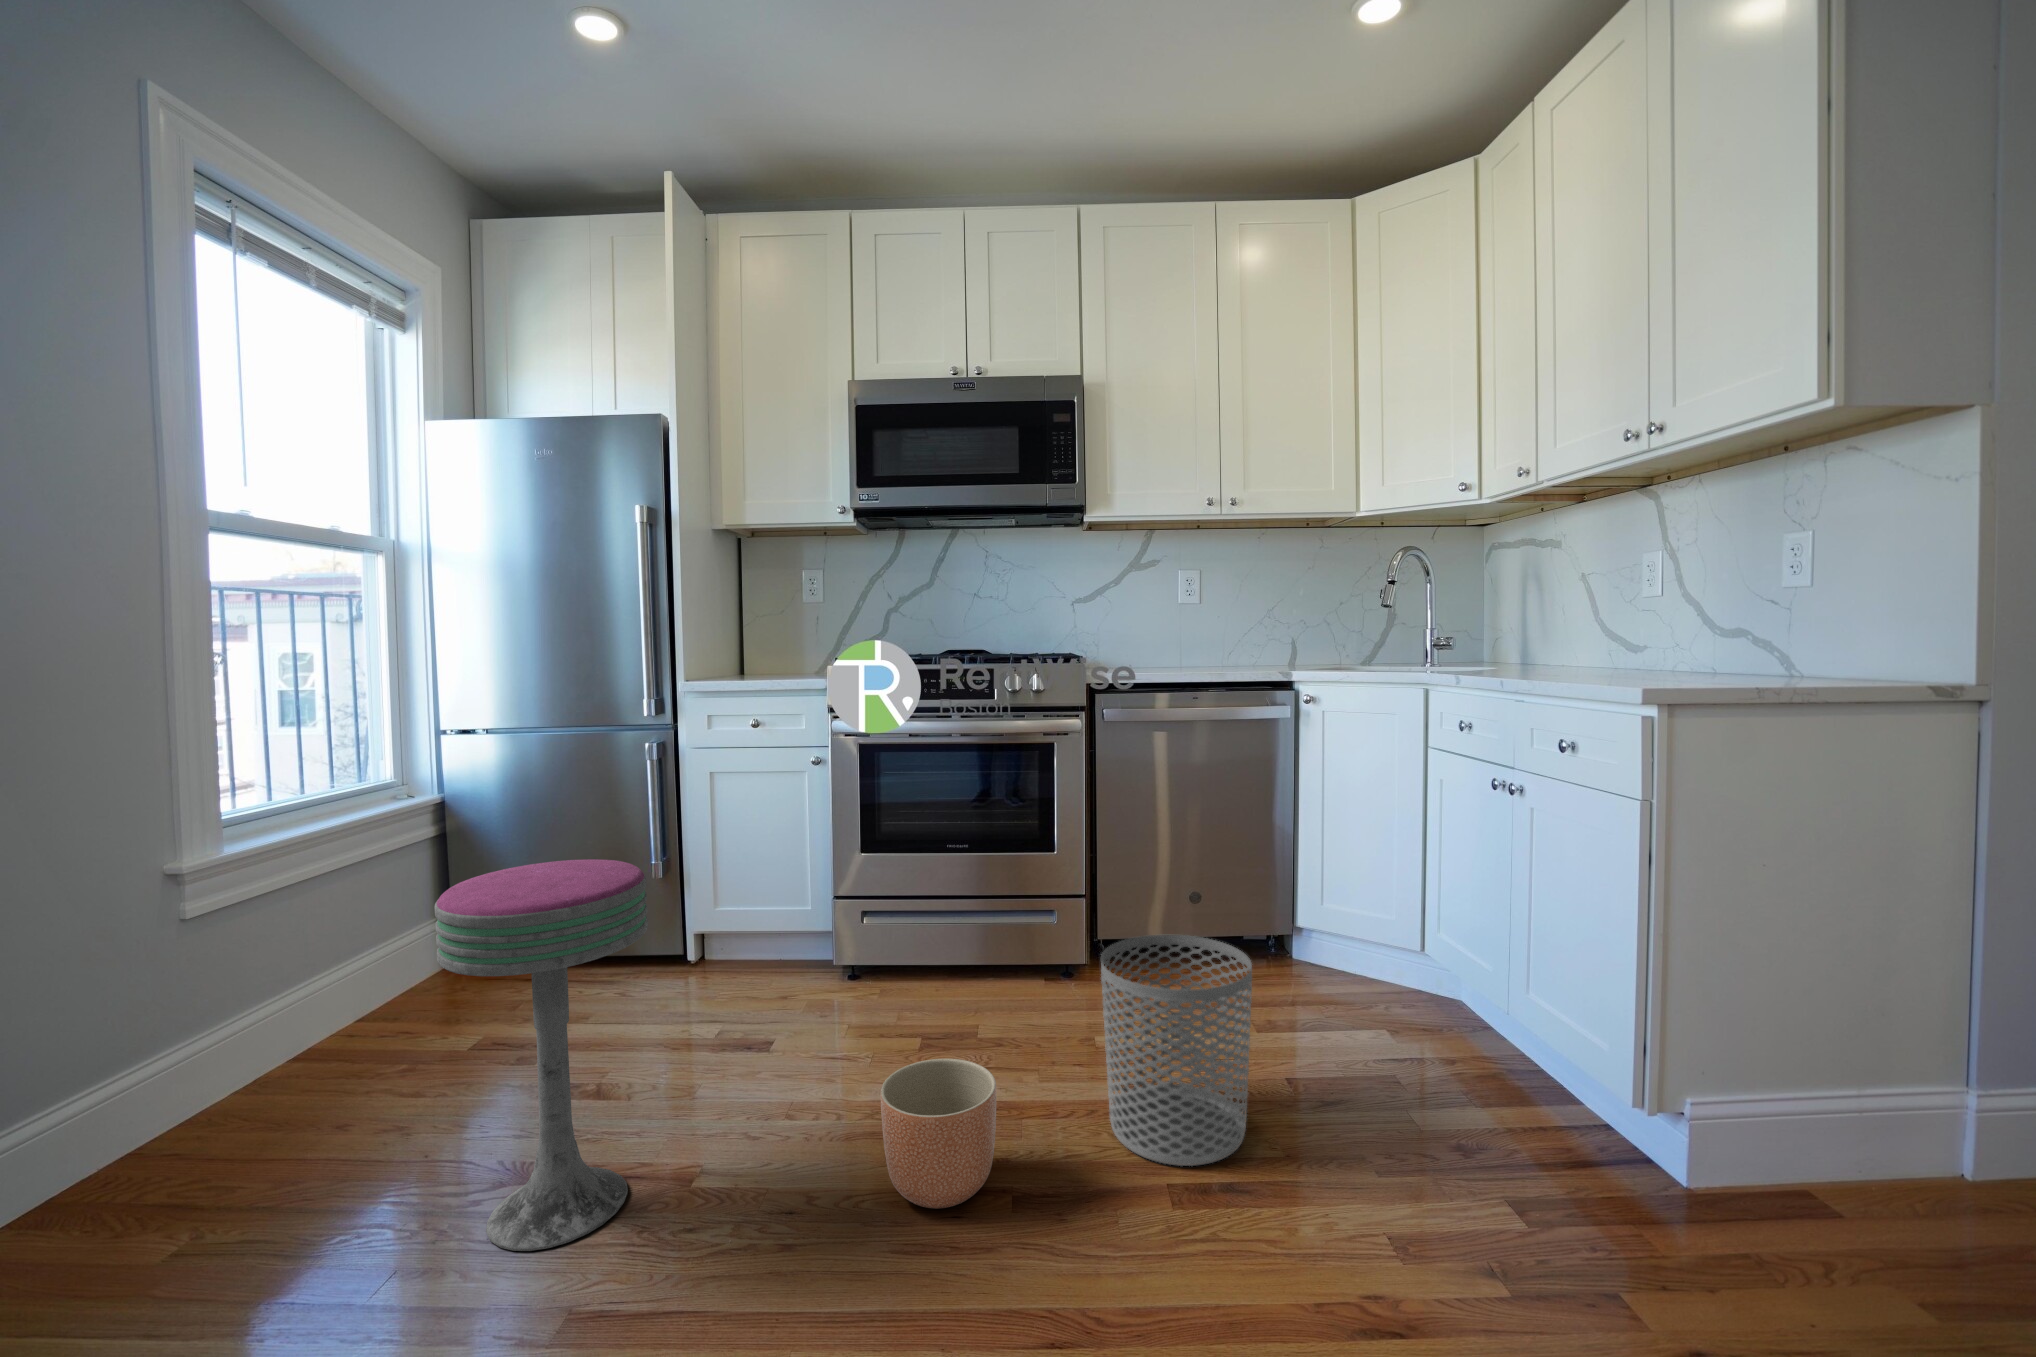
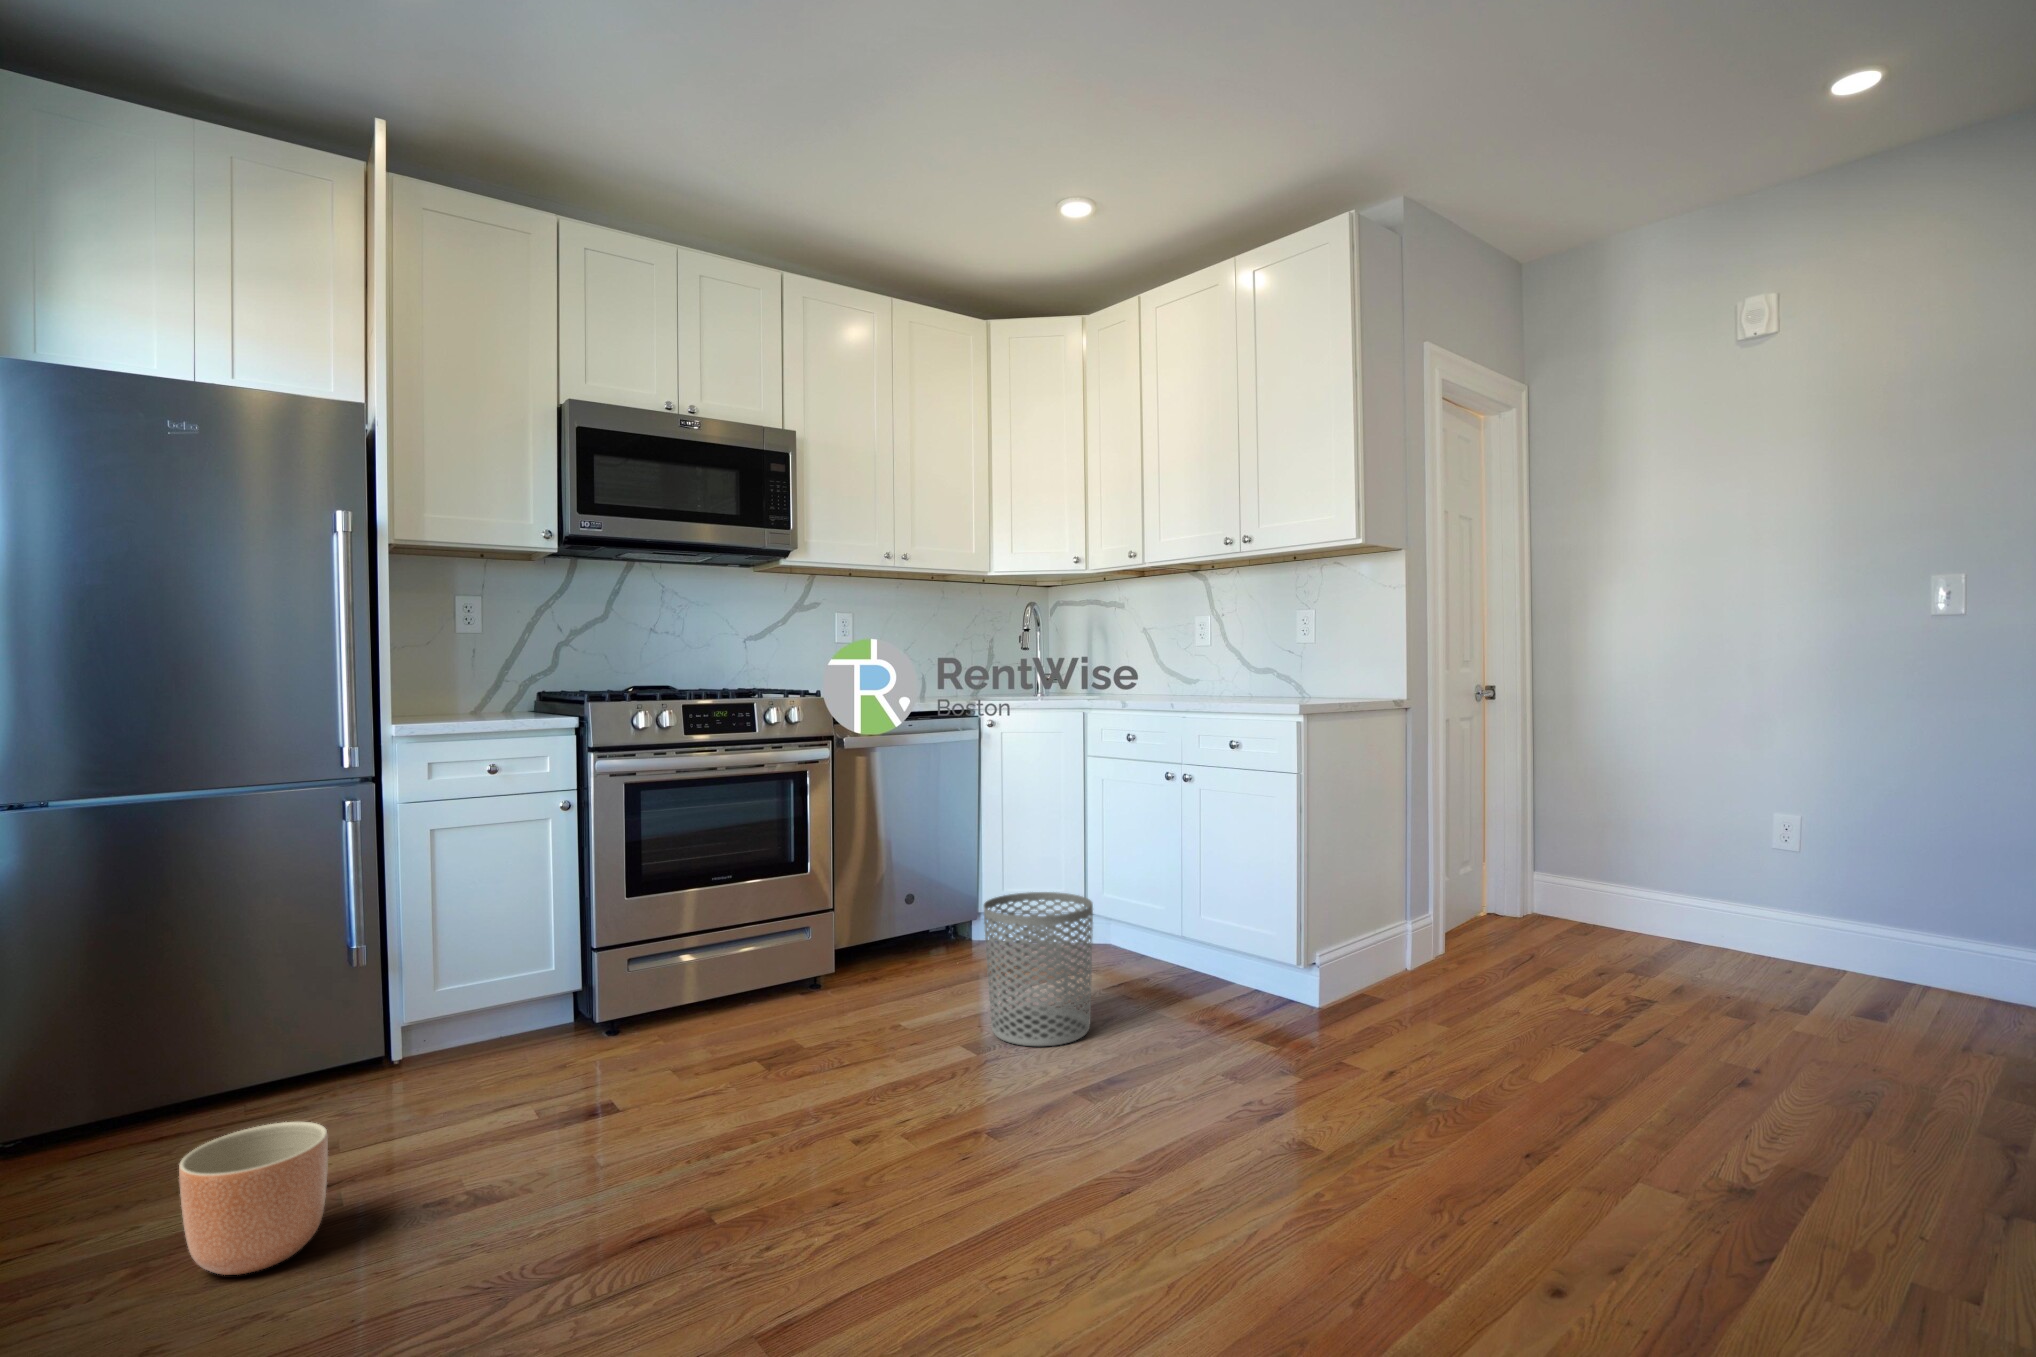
bar stool: present [435,859,648,1251] -> none [572,873,754,1229]
planter: present [881,1059,996,1209] -> present [179,1122,328,1275]

